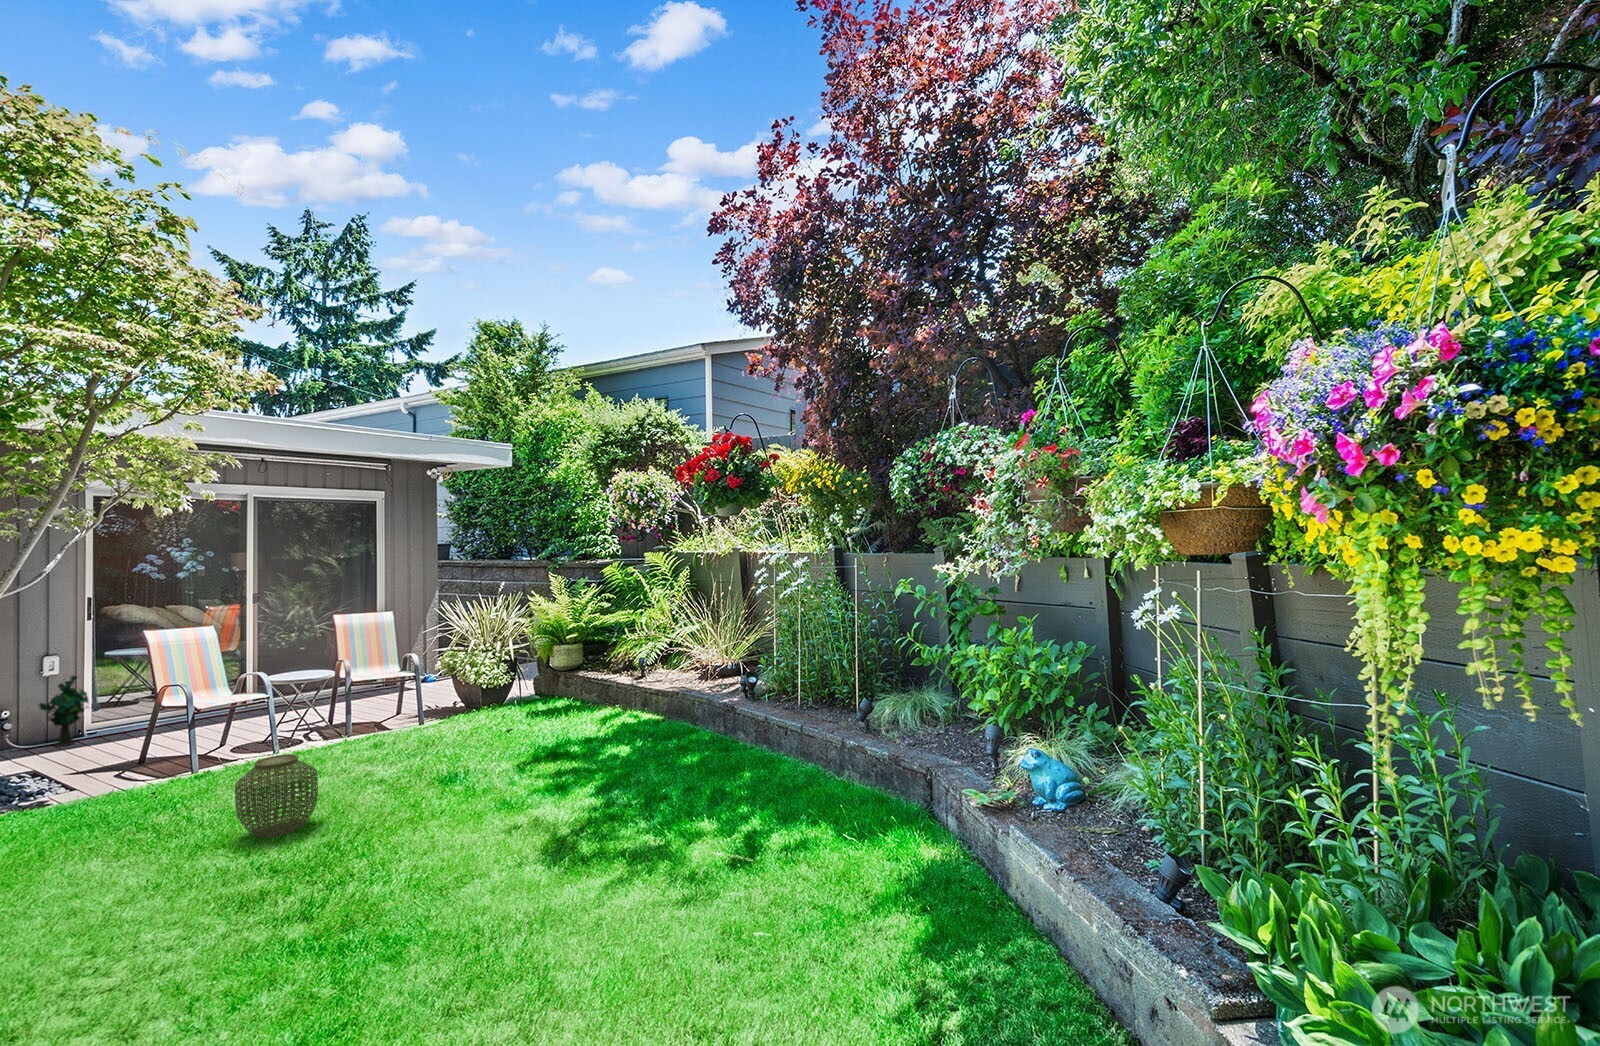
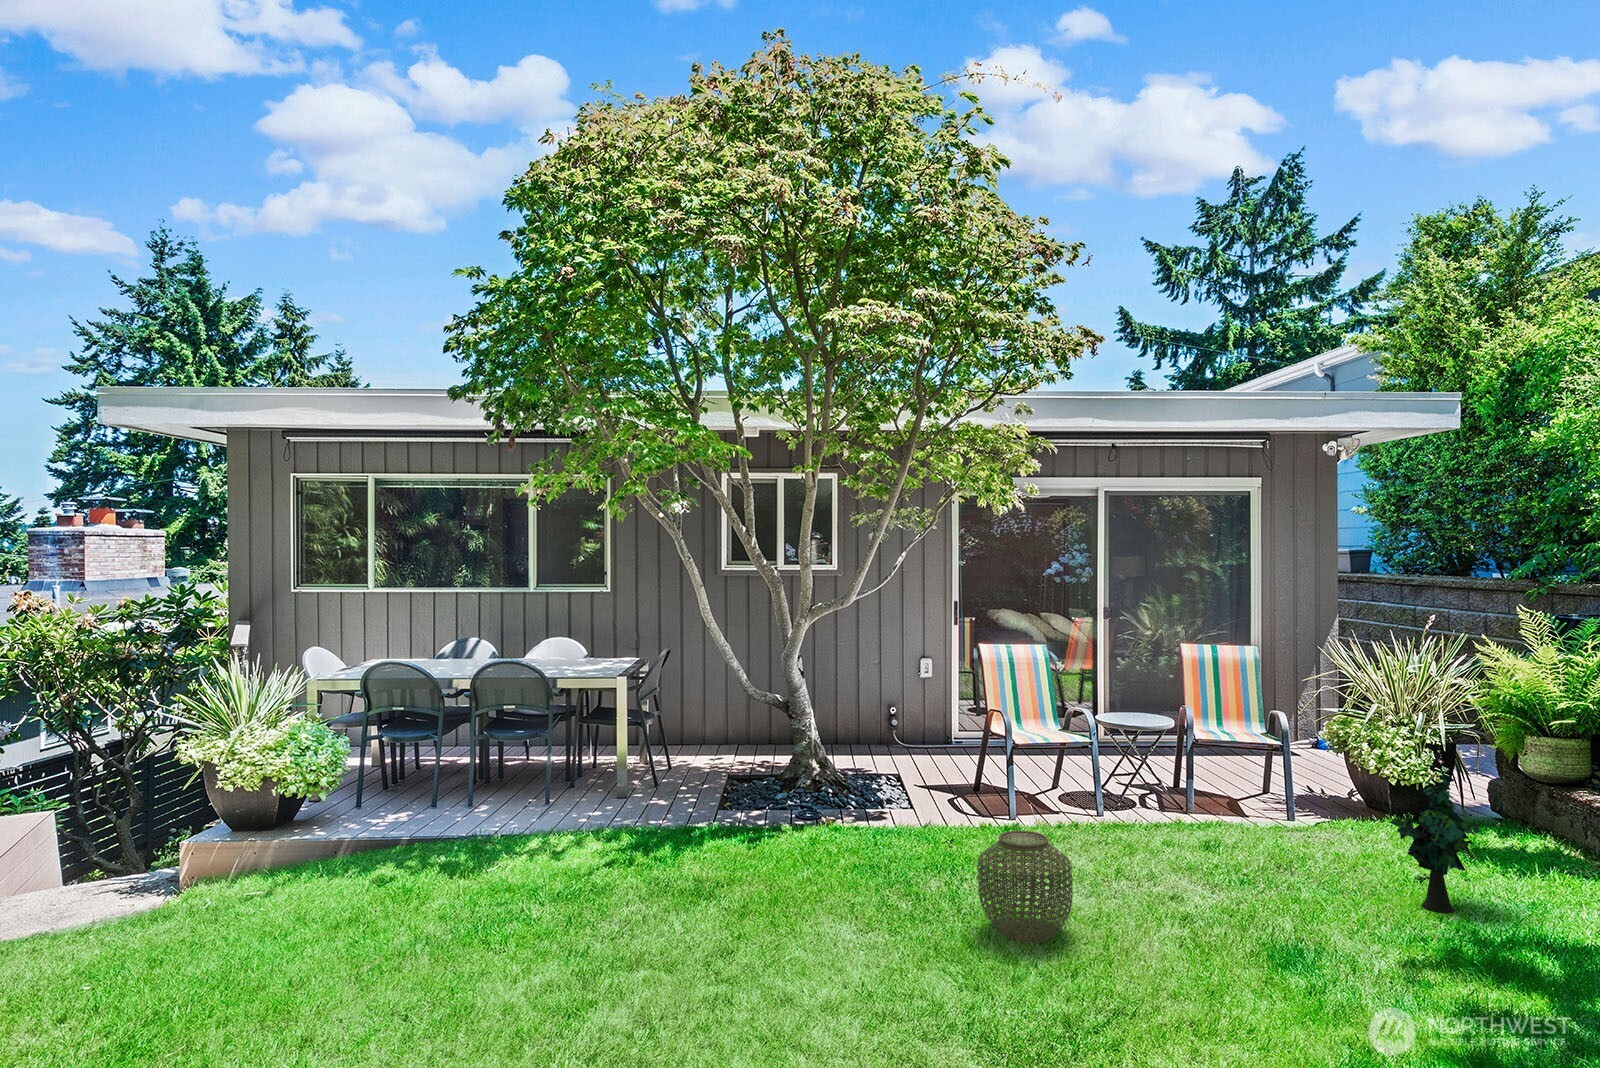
decorative plant: present [39,676,89,746] -> present [1390,775,1480,913]

